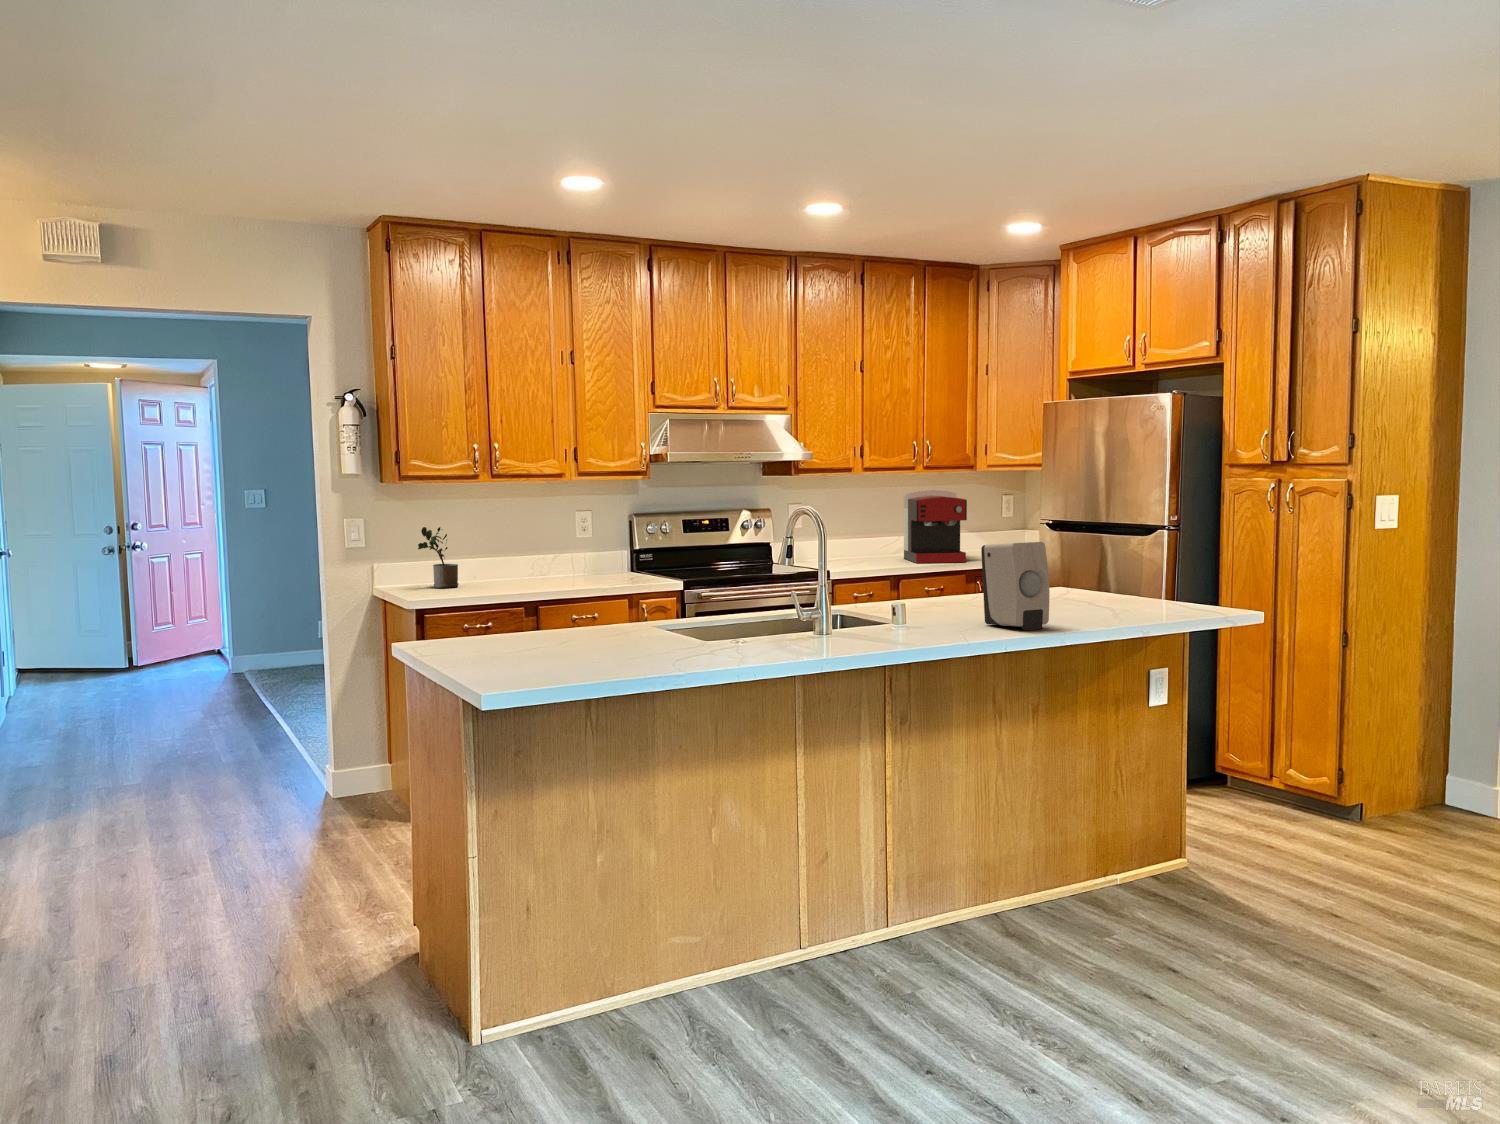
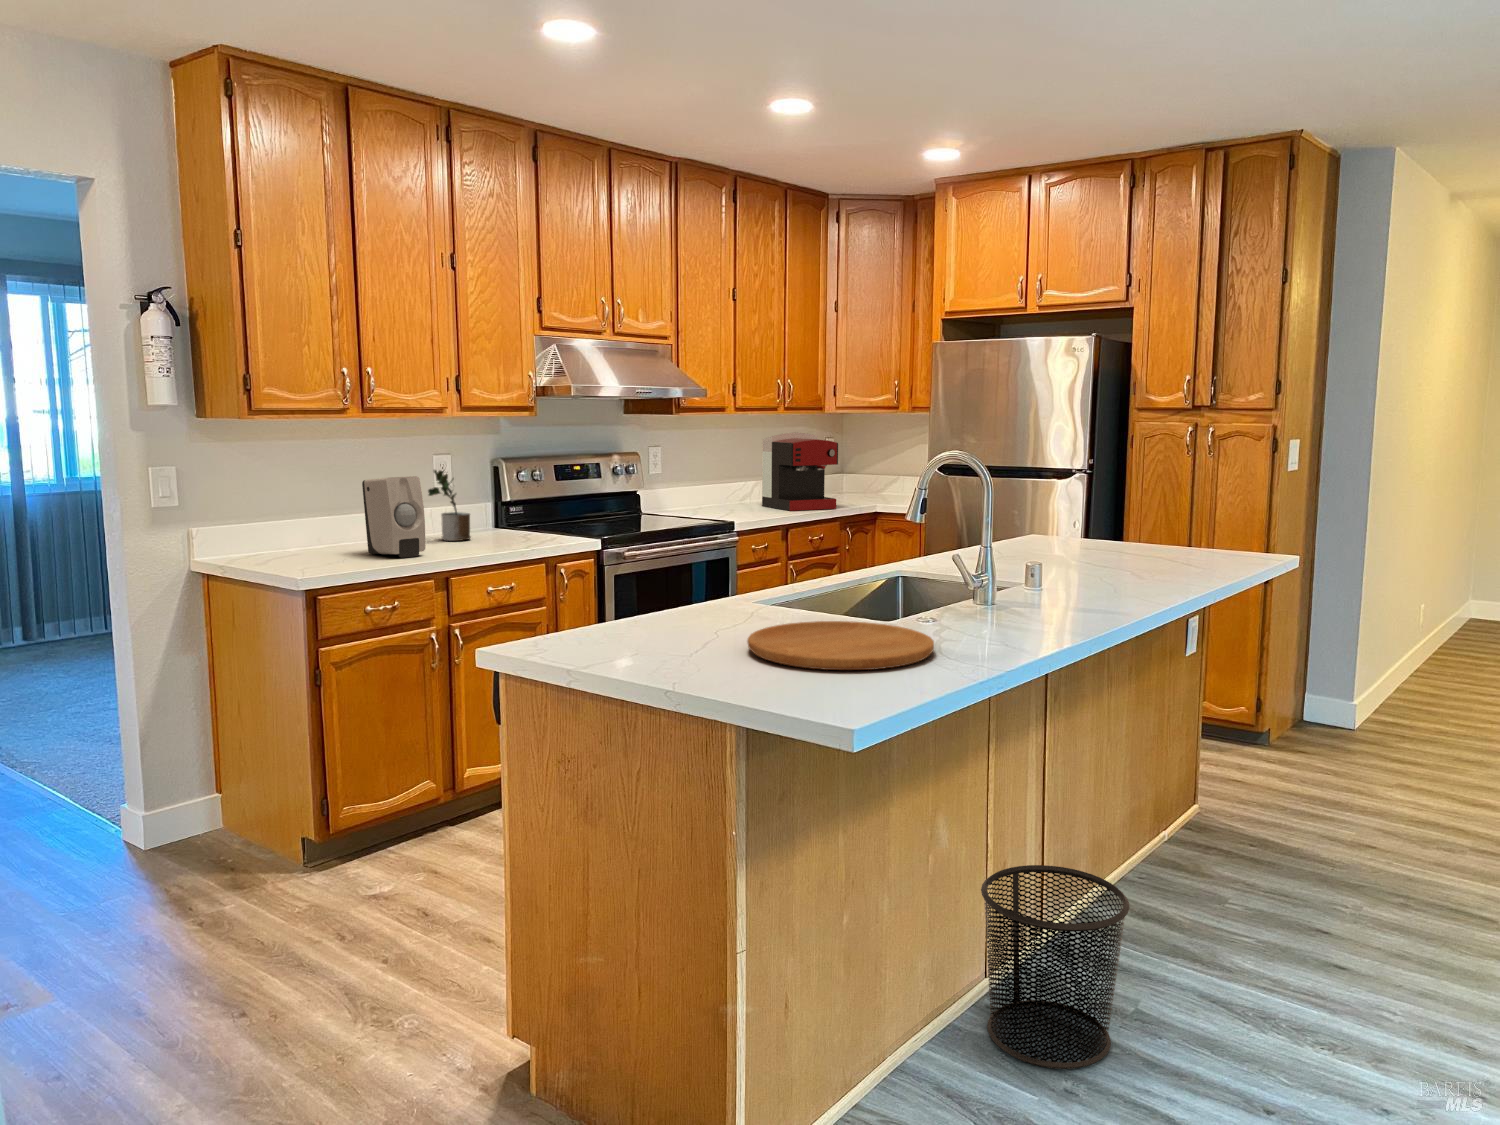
potted plant: present [418,527,459,588] -> present [428,470,471,541]
soap dispenser: present [981,542,1050,630] -> present [362,476,426,558]
cutting board: none [535,636,674,665] -> present [747,621,934,670]
trash can: none [748,852,867,1014] -> present [981,865,1130,1069]

